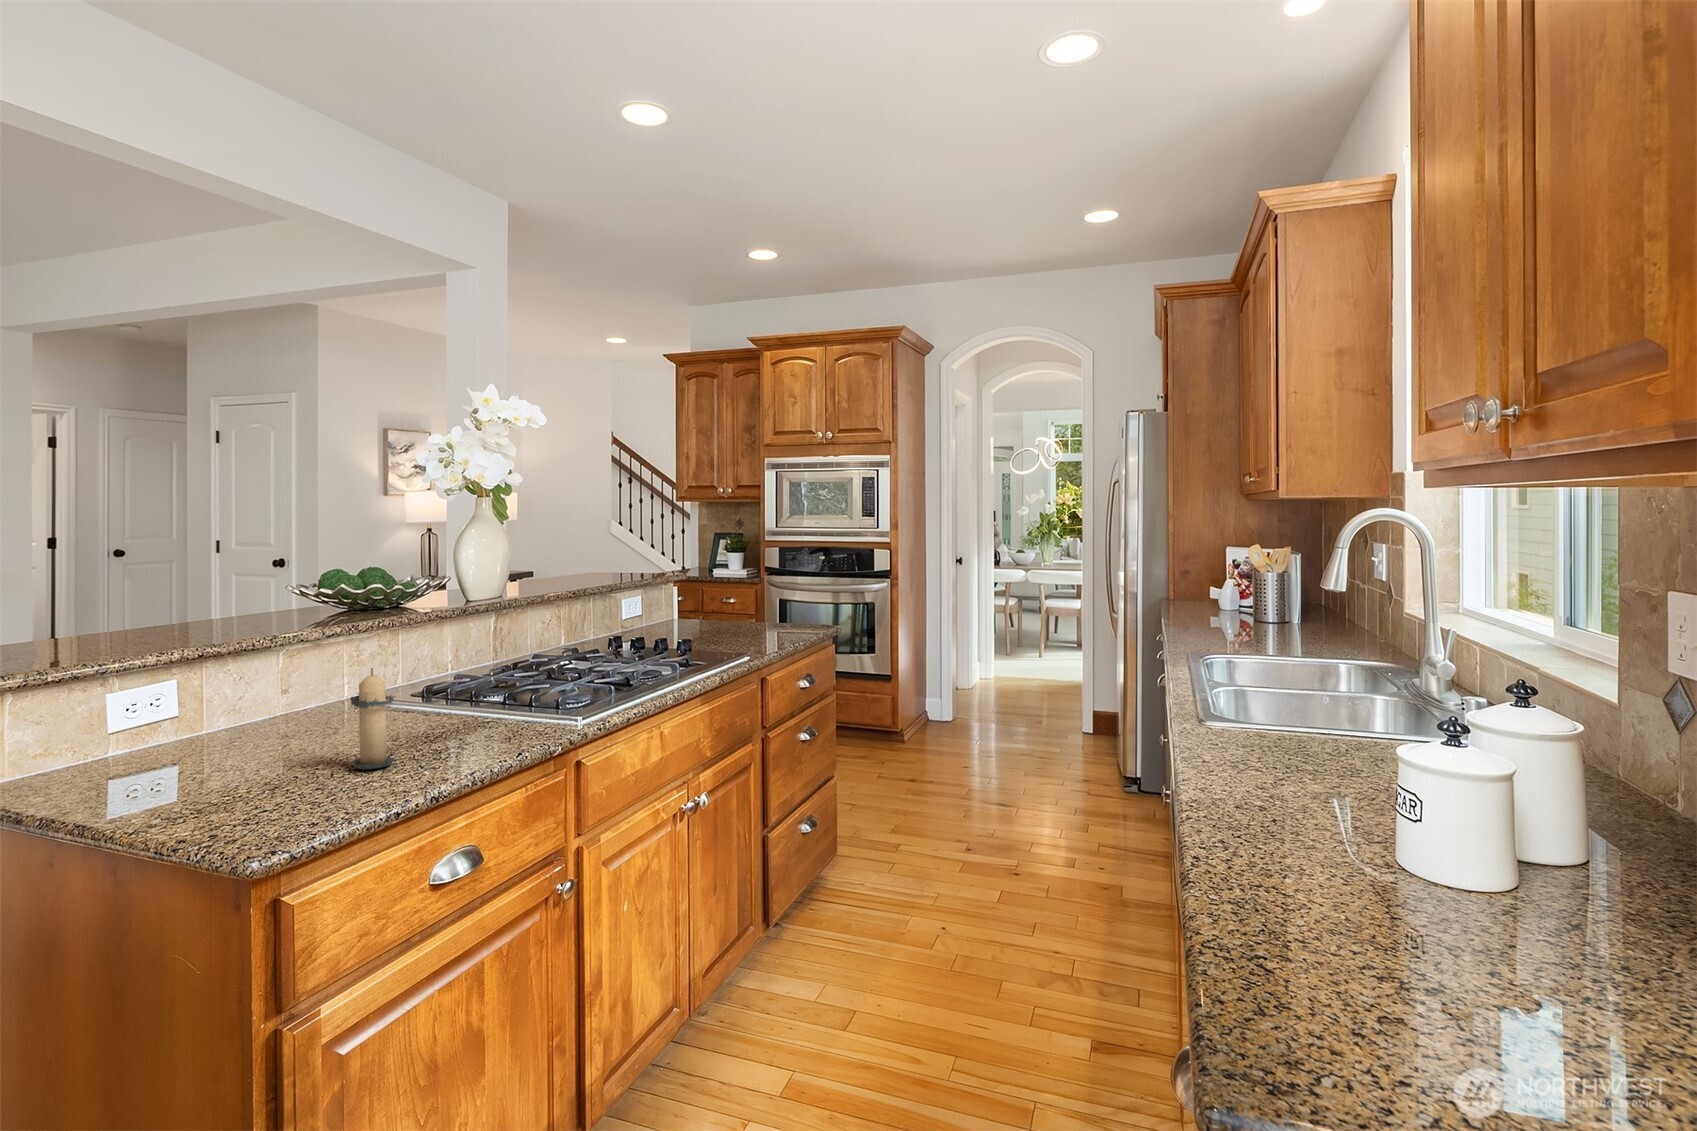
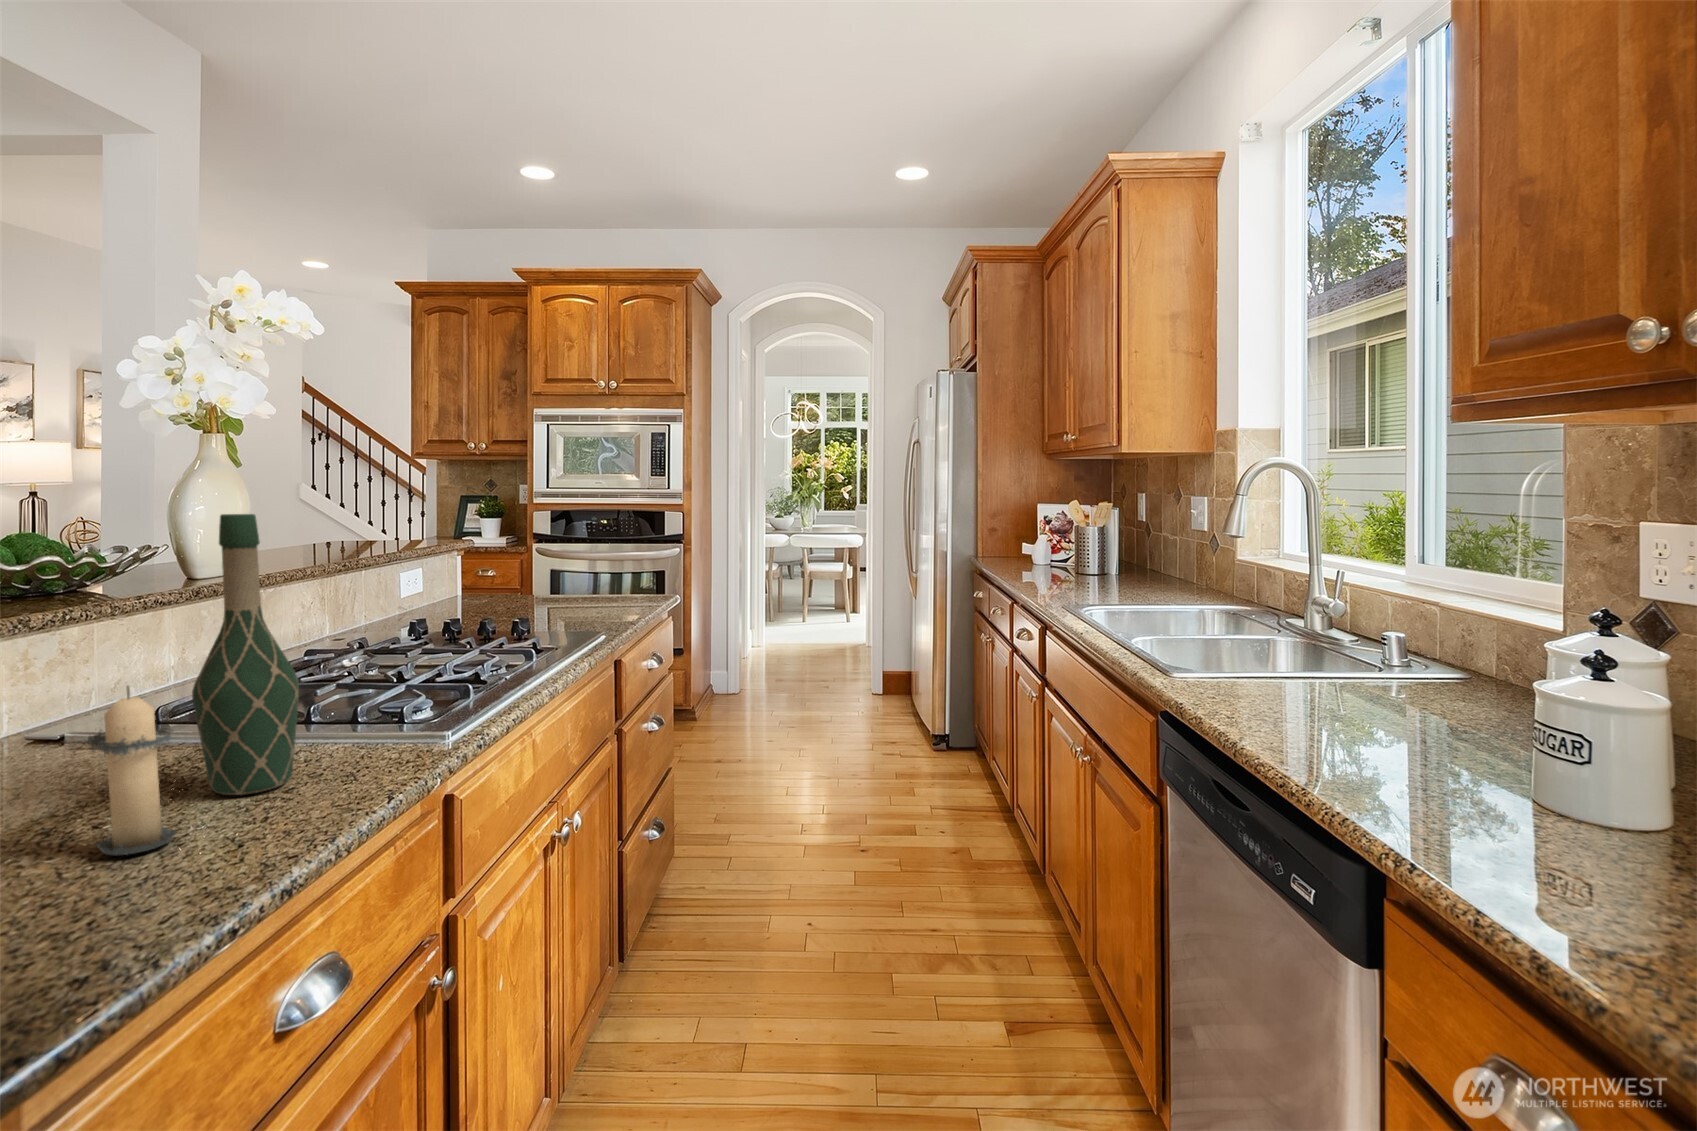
wine bottle: none [418,563,480,744] -> present [192,514,299,795]

